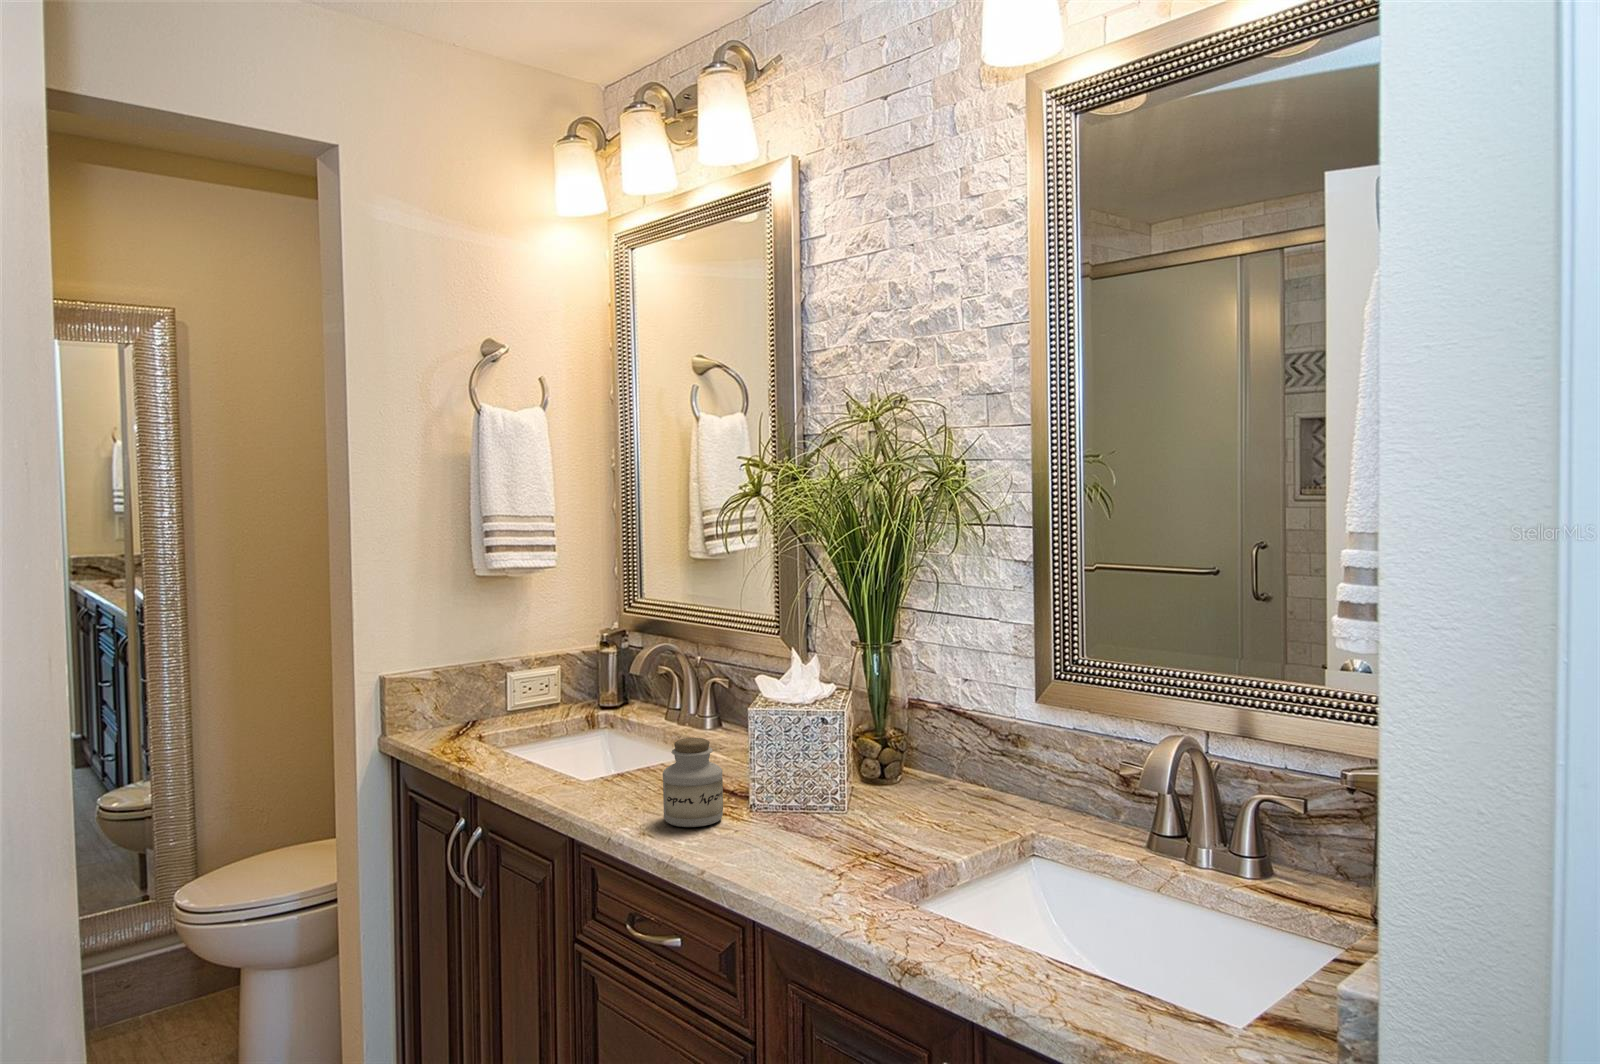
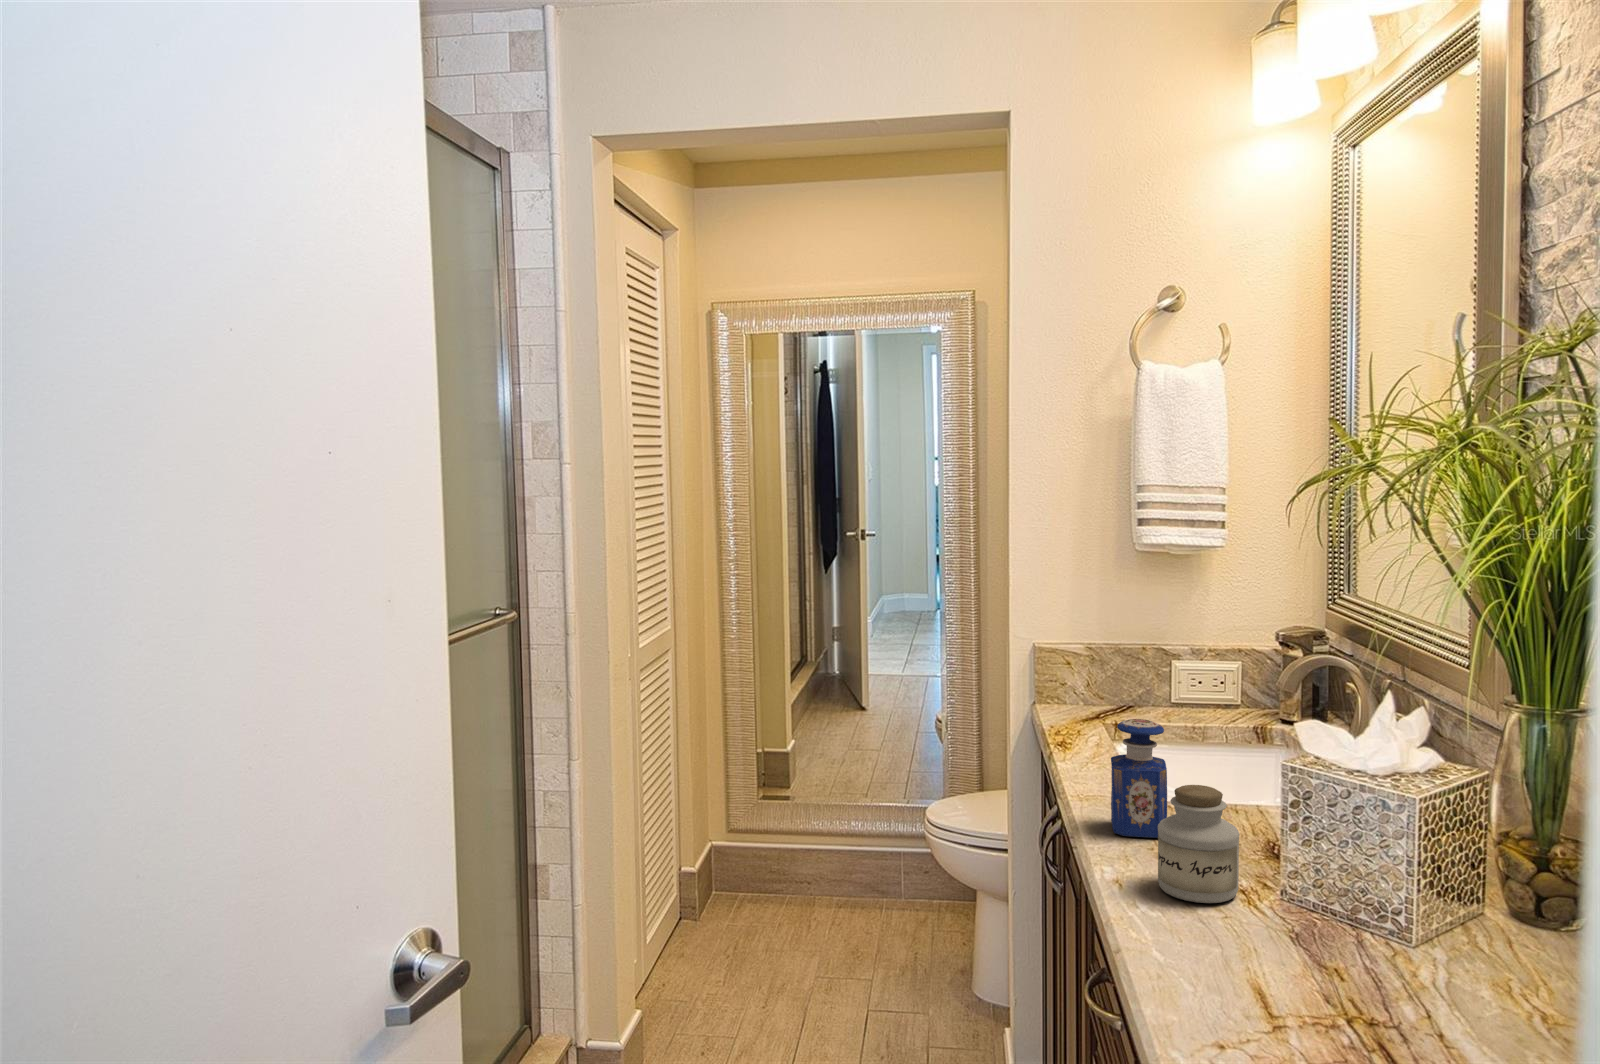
perfume bottle: none [576,703,629,802] -> present [1111,719,1167,838]

